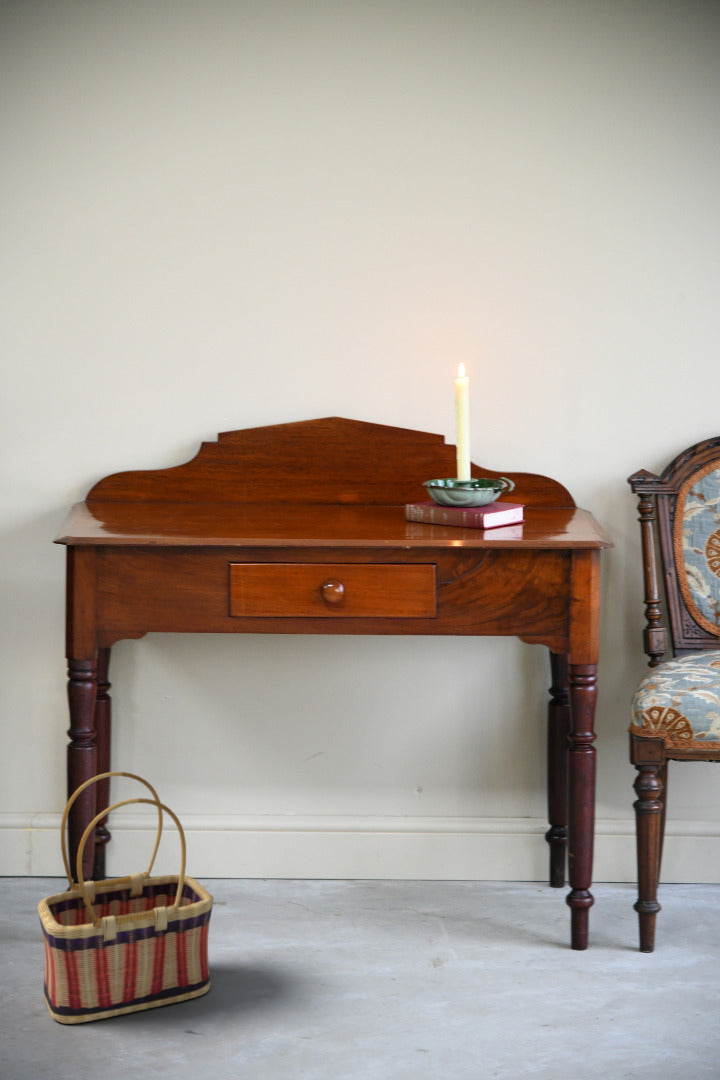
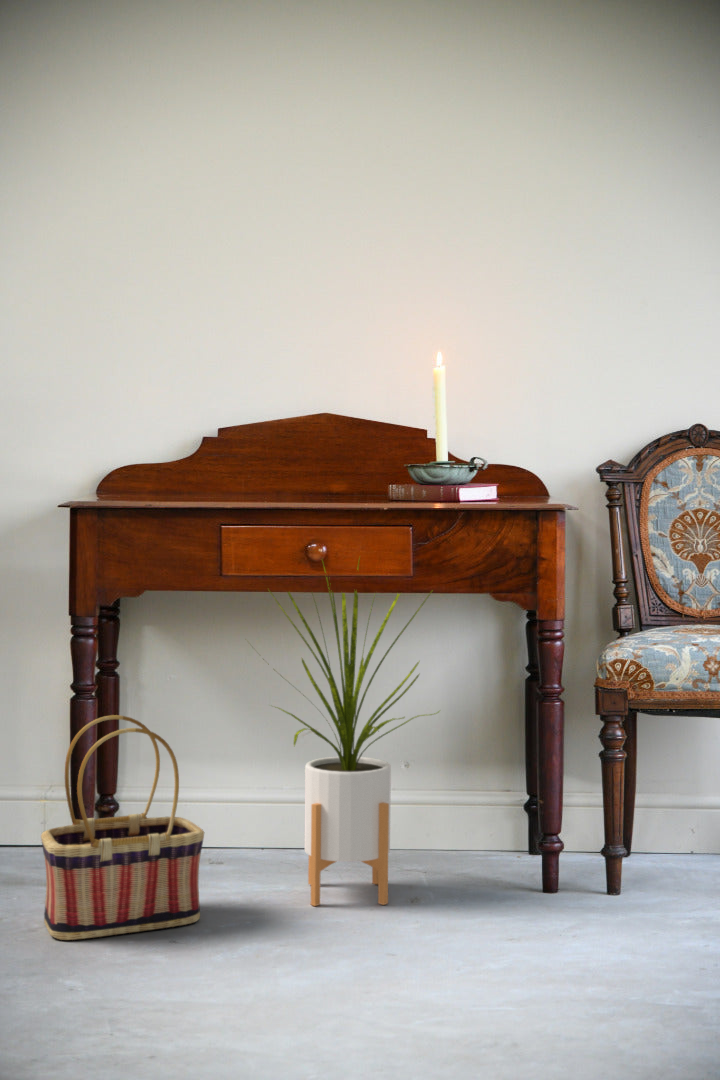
house plant: none [253,586,463,966] -> present [270,559,439,906]

